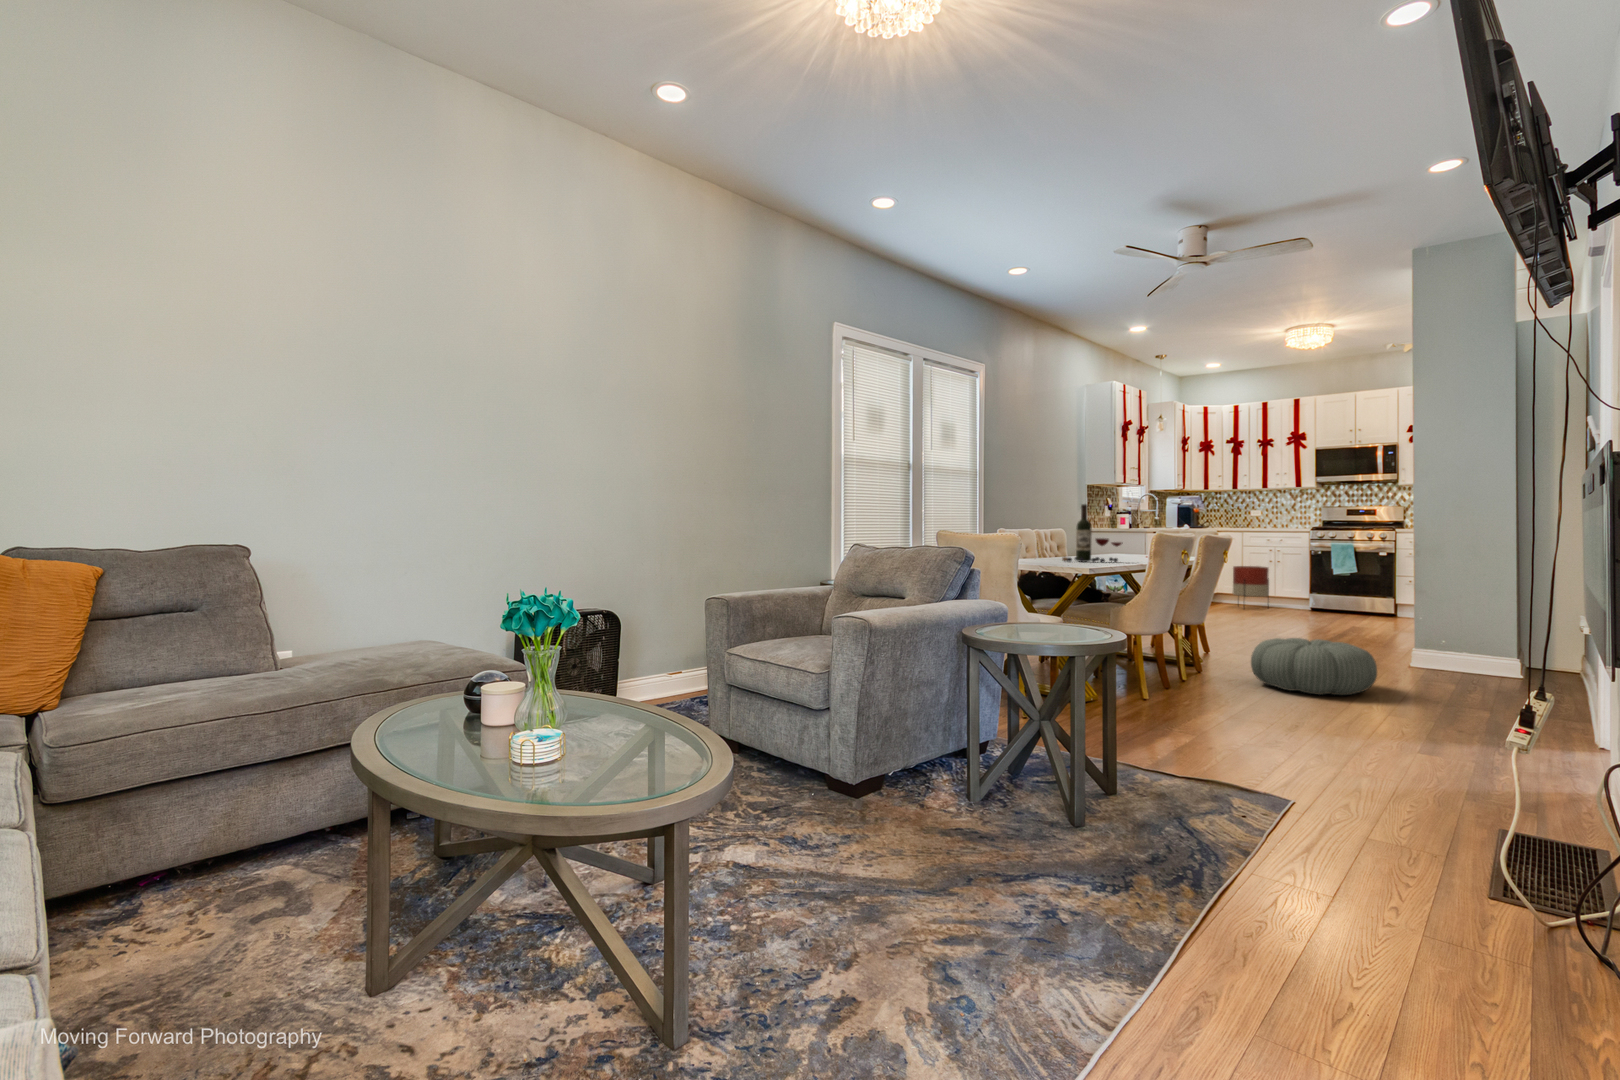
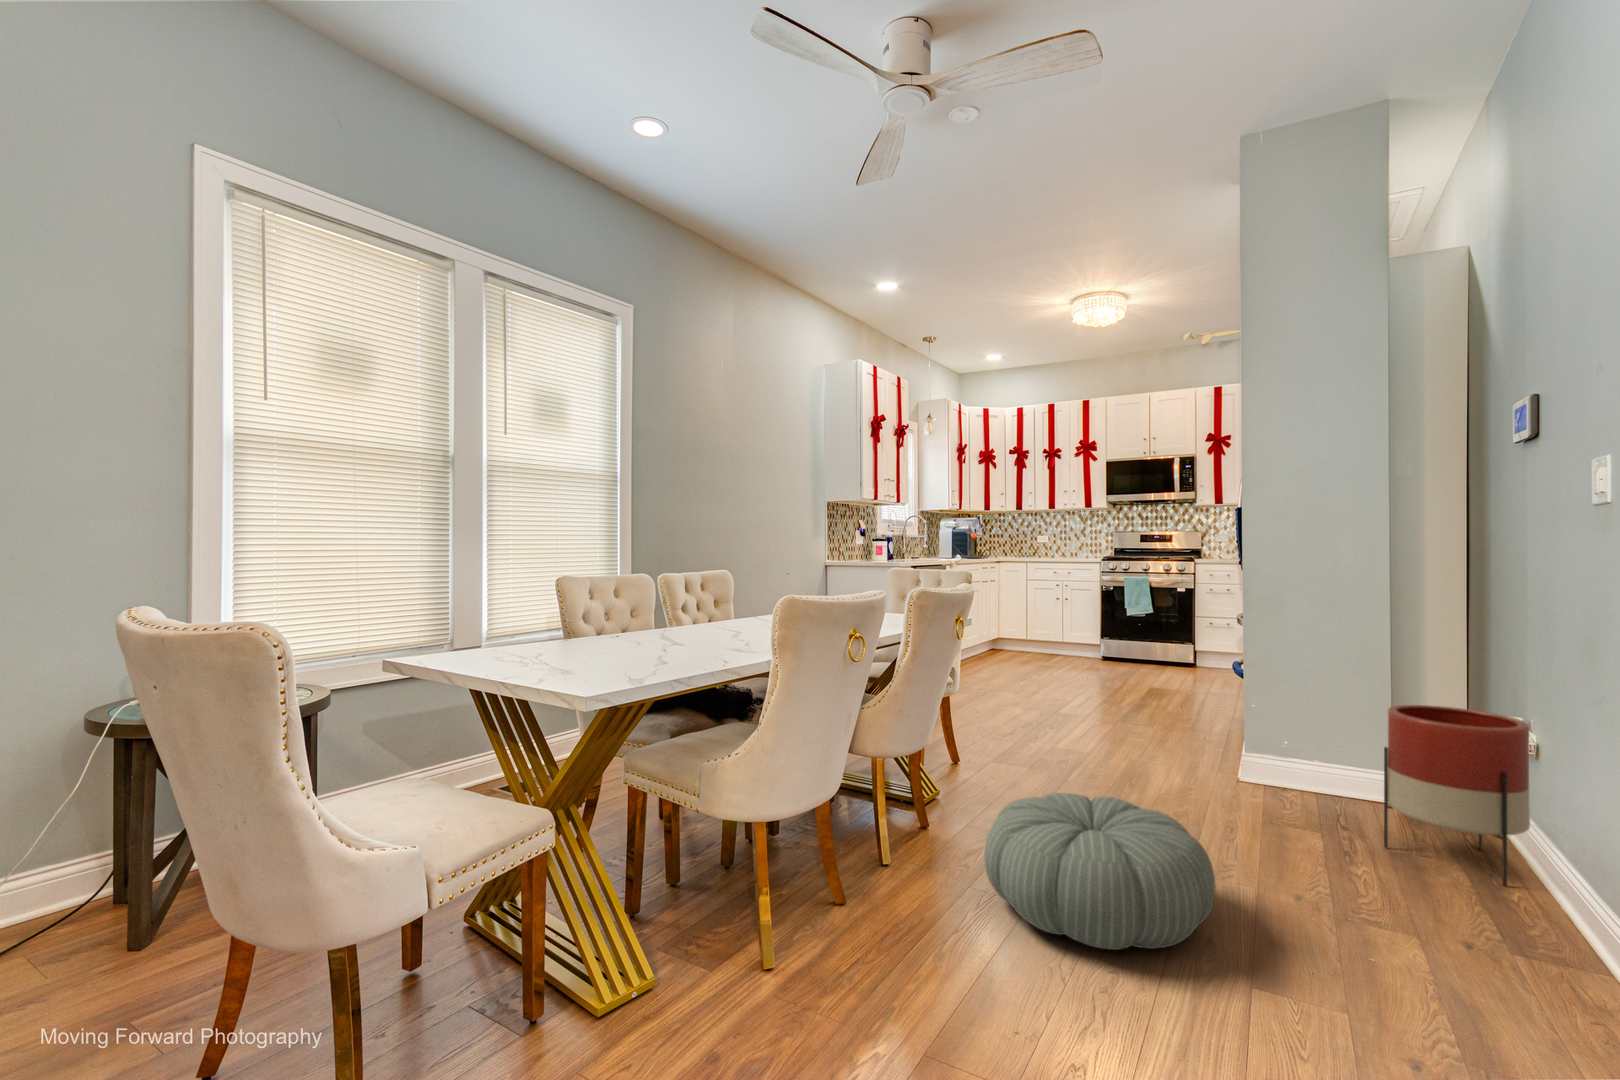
wine bottle: present [1062,504,1122,562] -> none [614,536,727,665]
planter: present [1233,566,1269,597] -> present [1384,705,1530,886]

